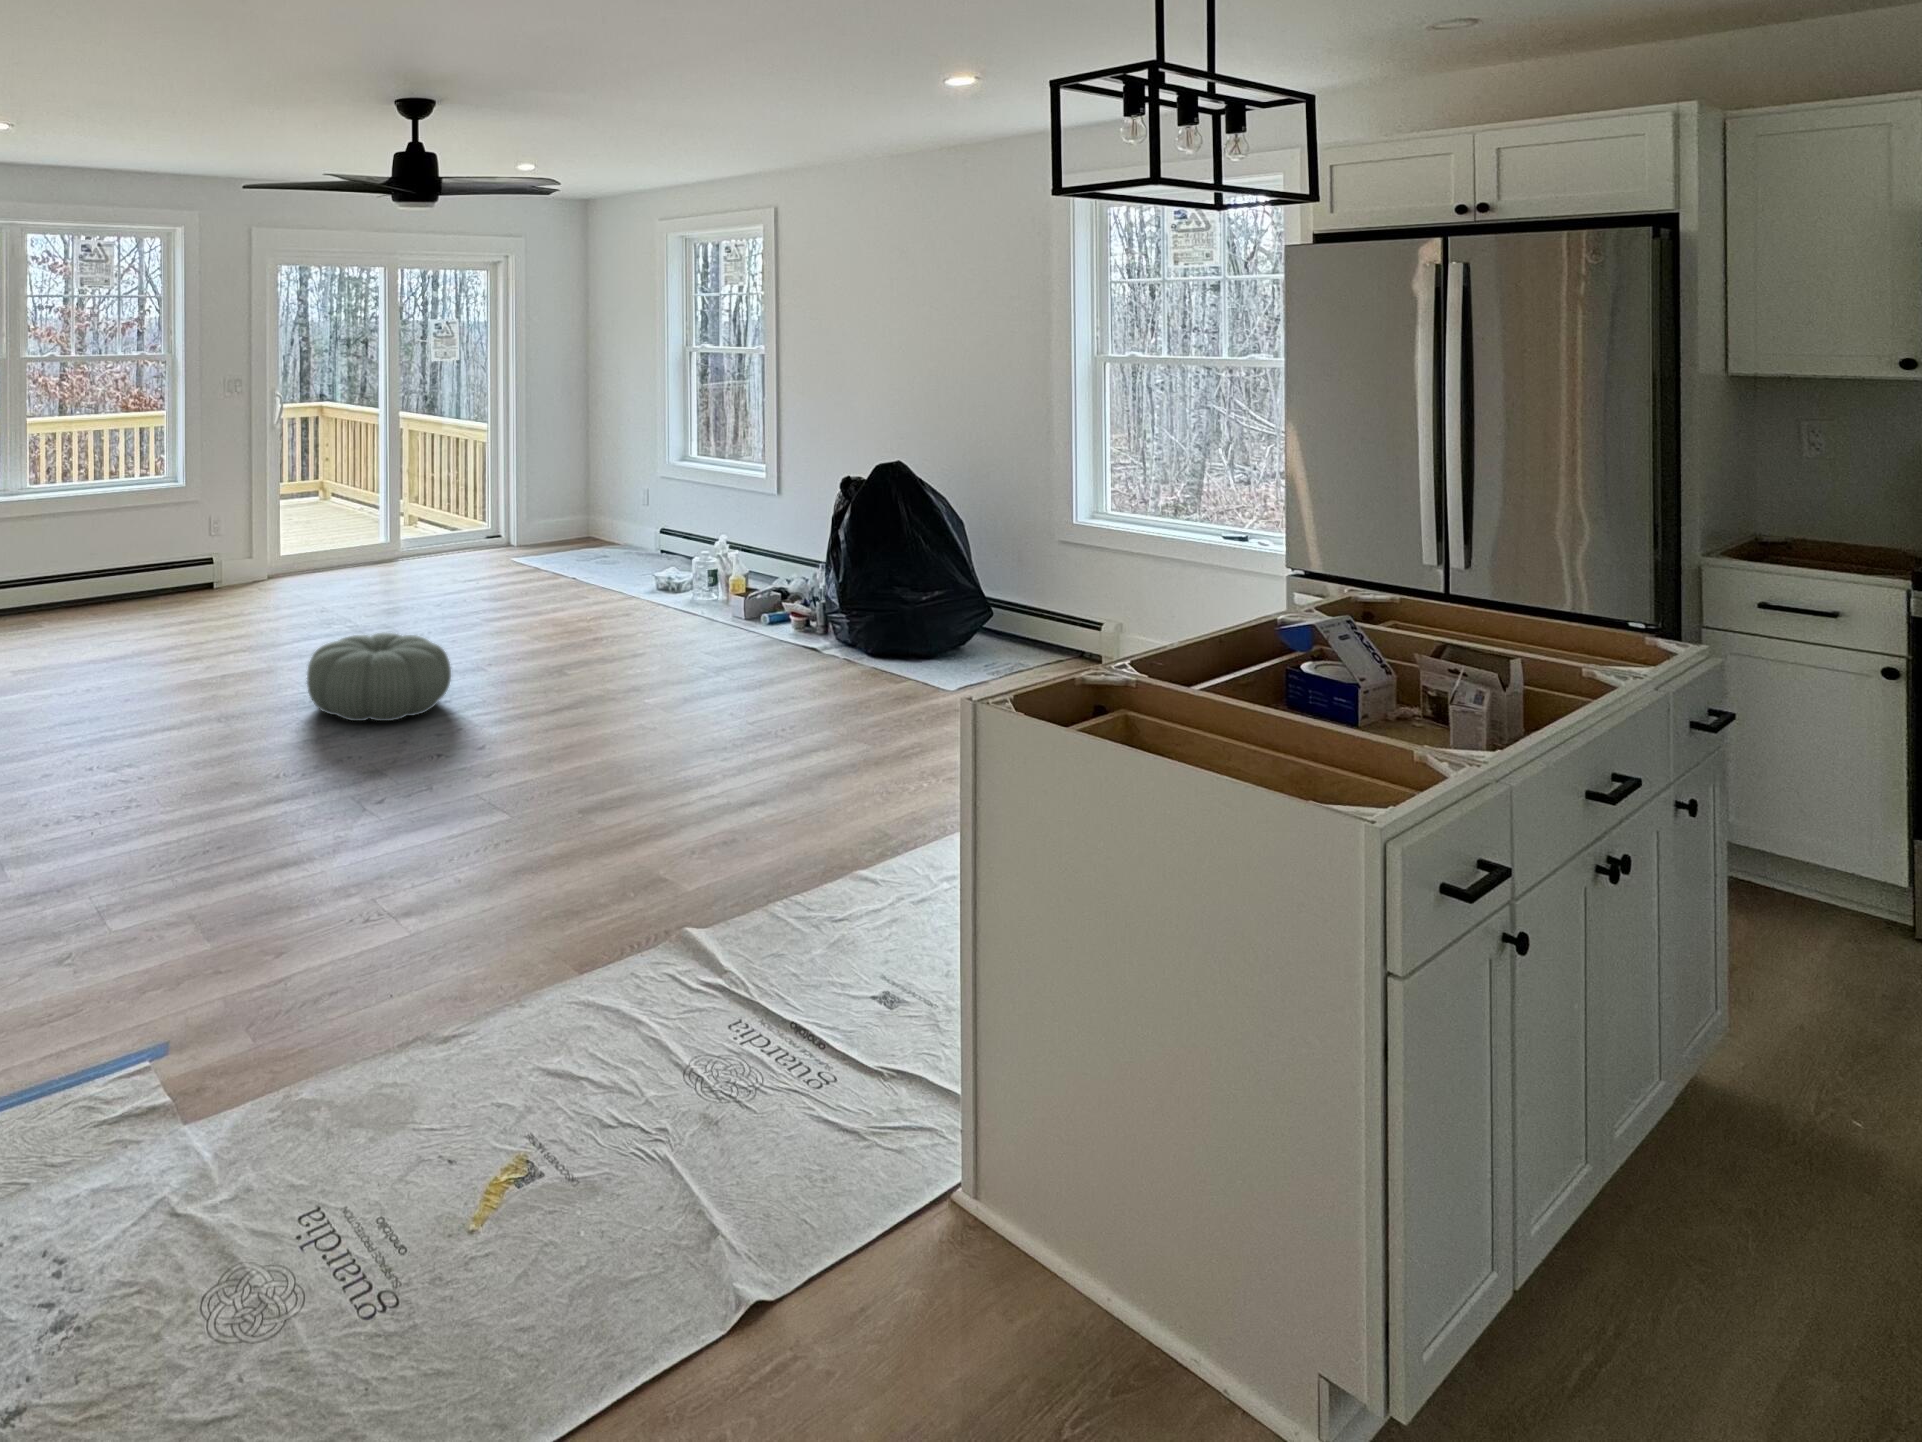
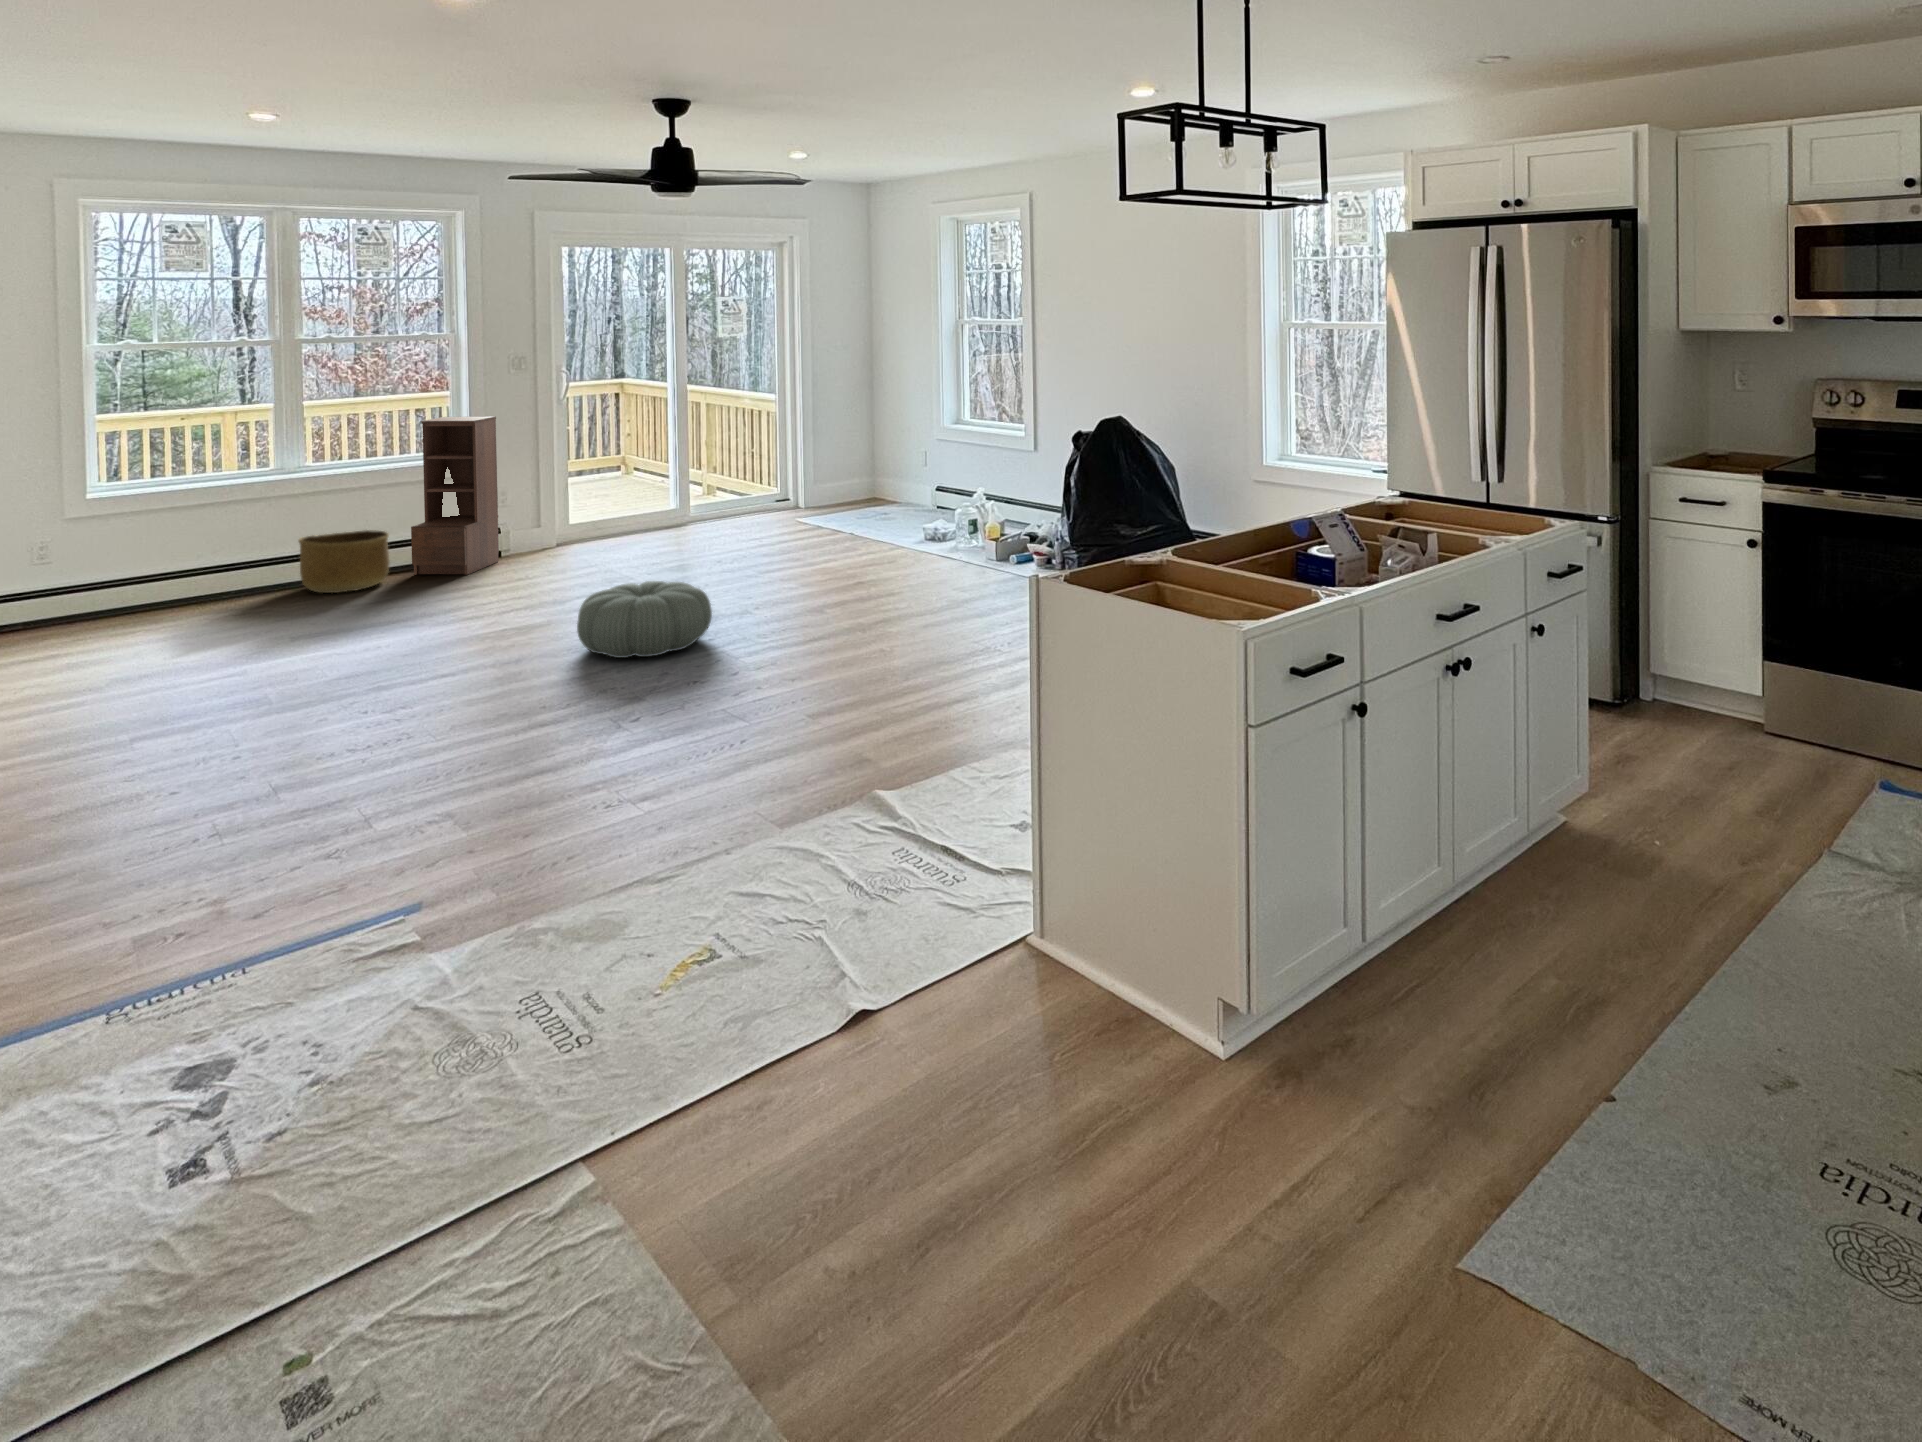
bookshelf: none [128,440,213,609] -> present [411,416,499,575]
basket: none [18,558,107,624] -> present [299,530,390,593]

